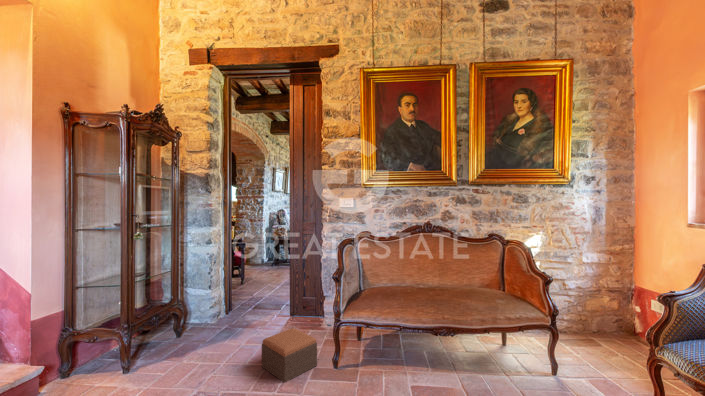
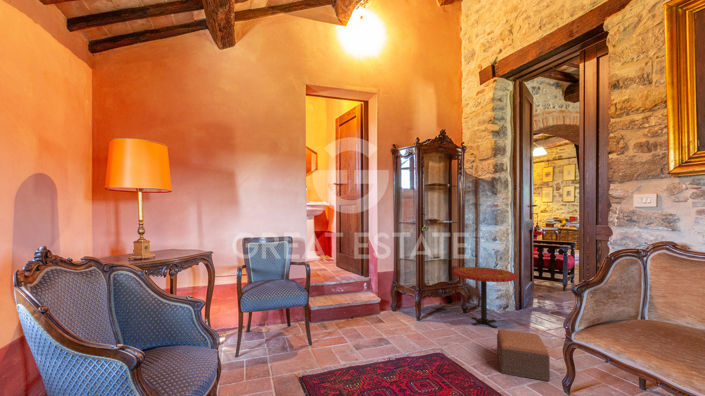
side table: none [173,275,247,347] -> present [453,267,517,328]

